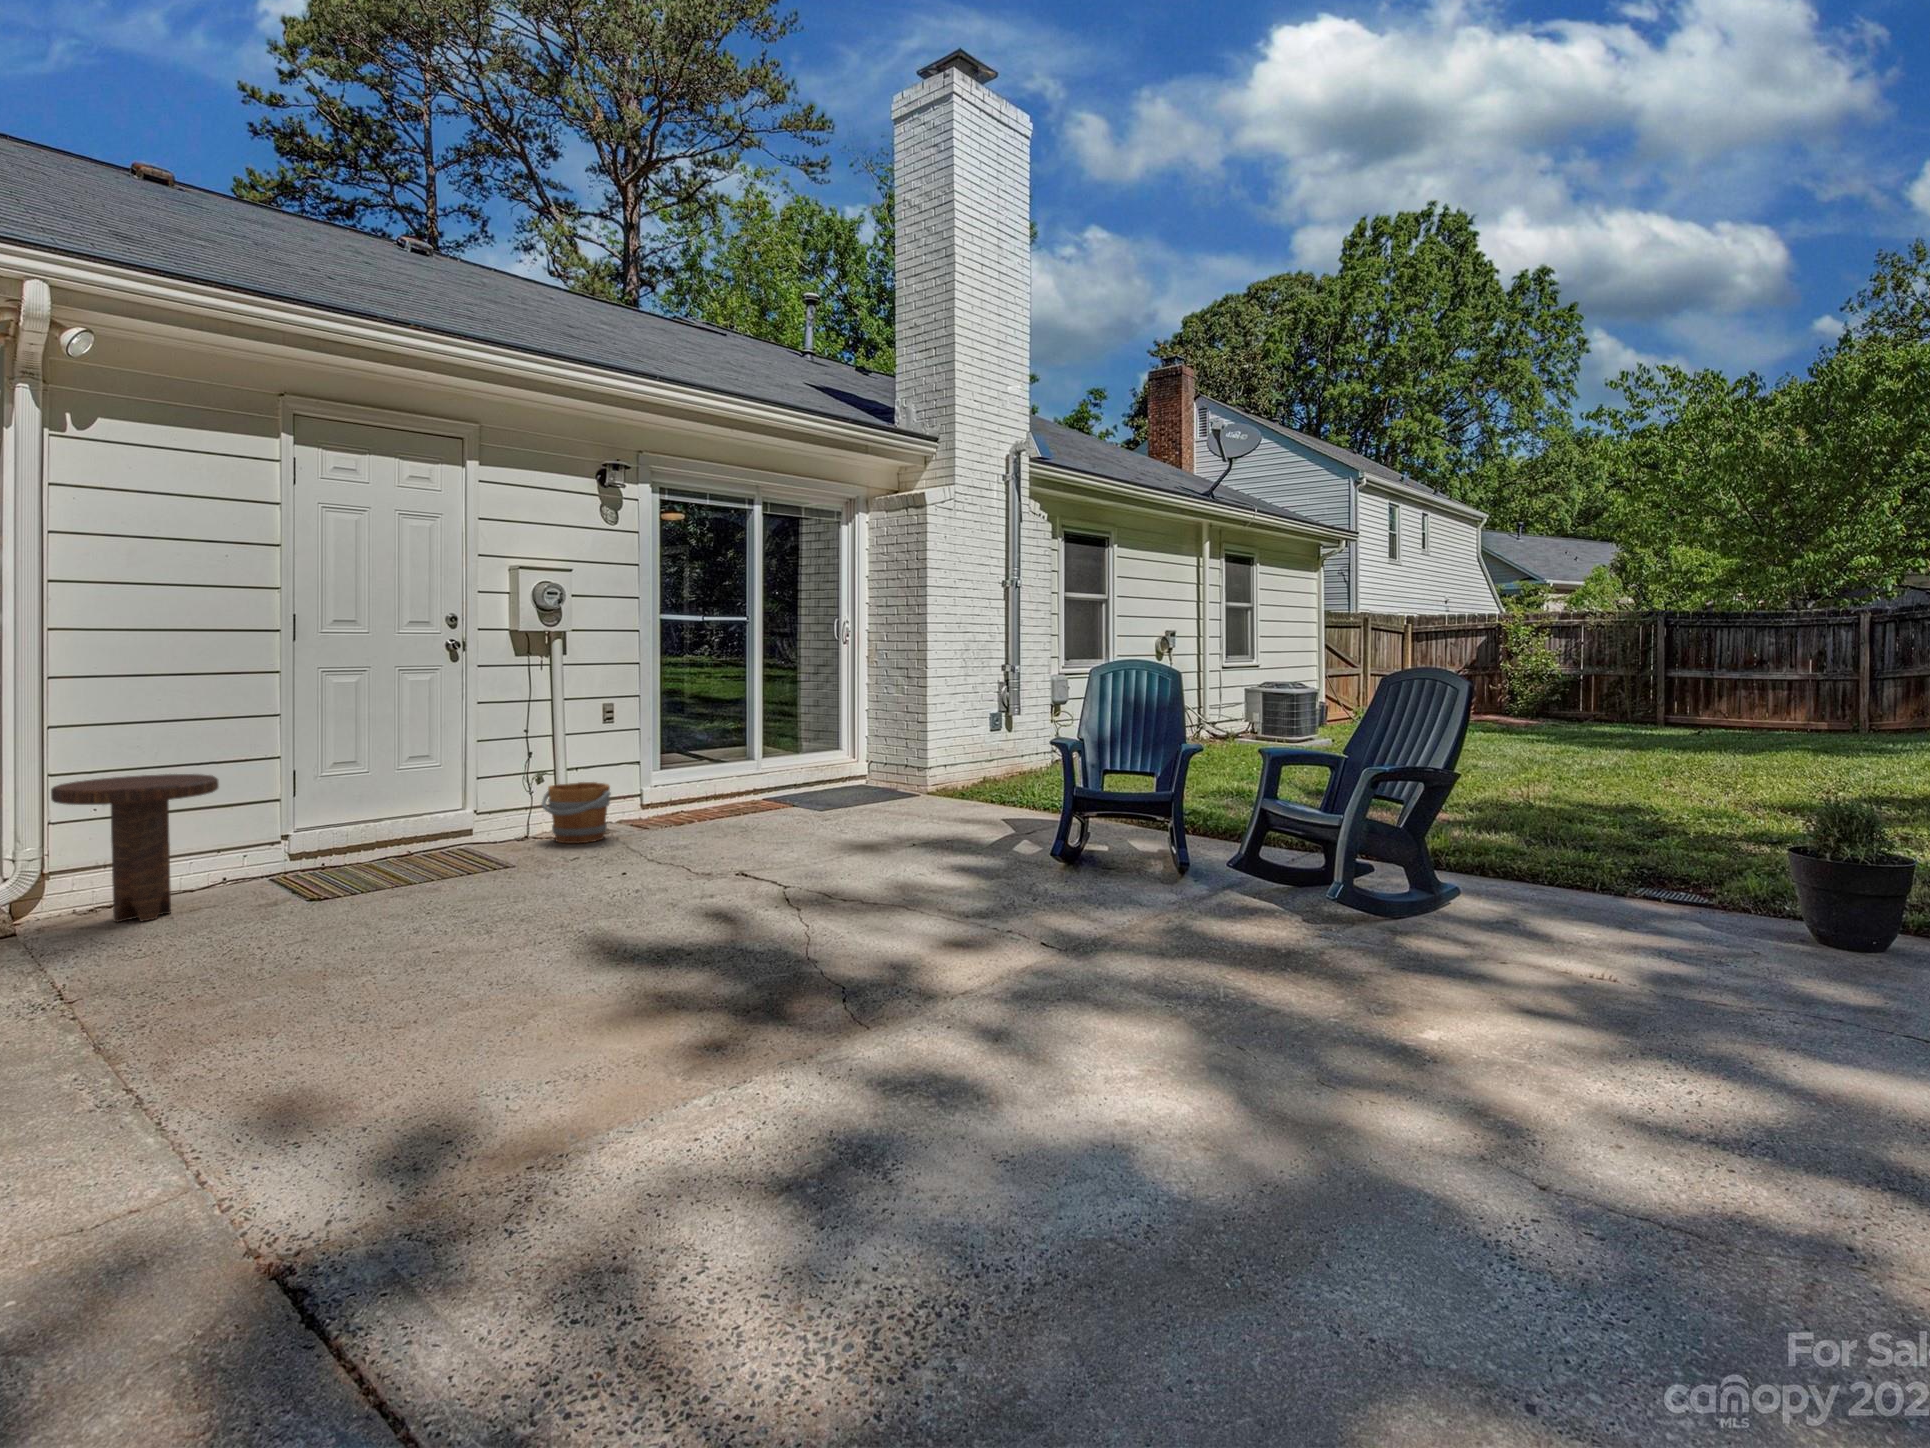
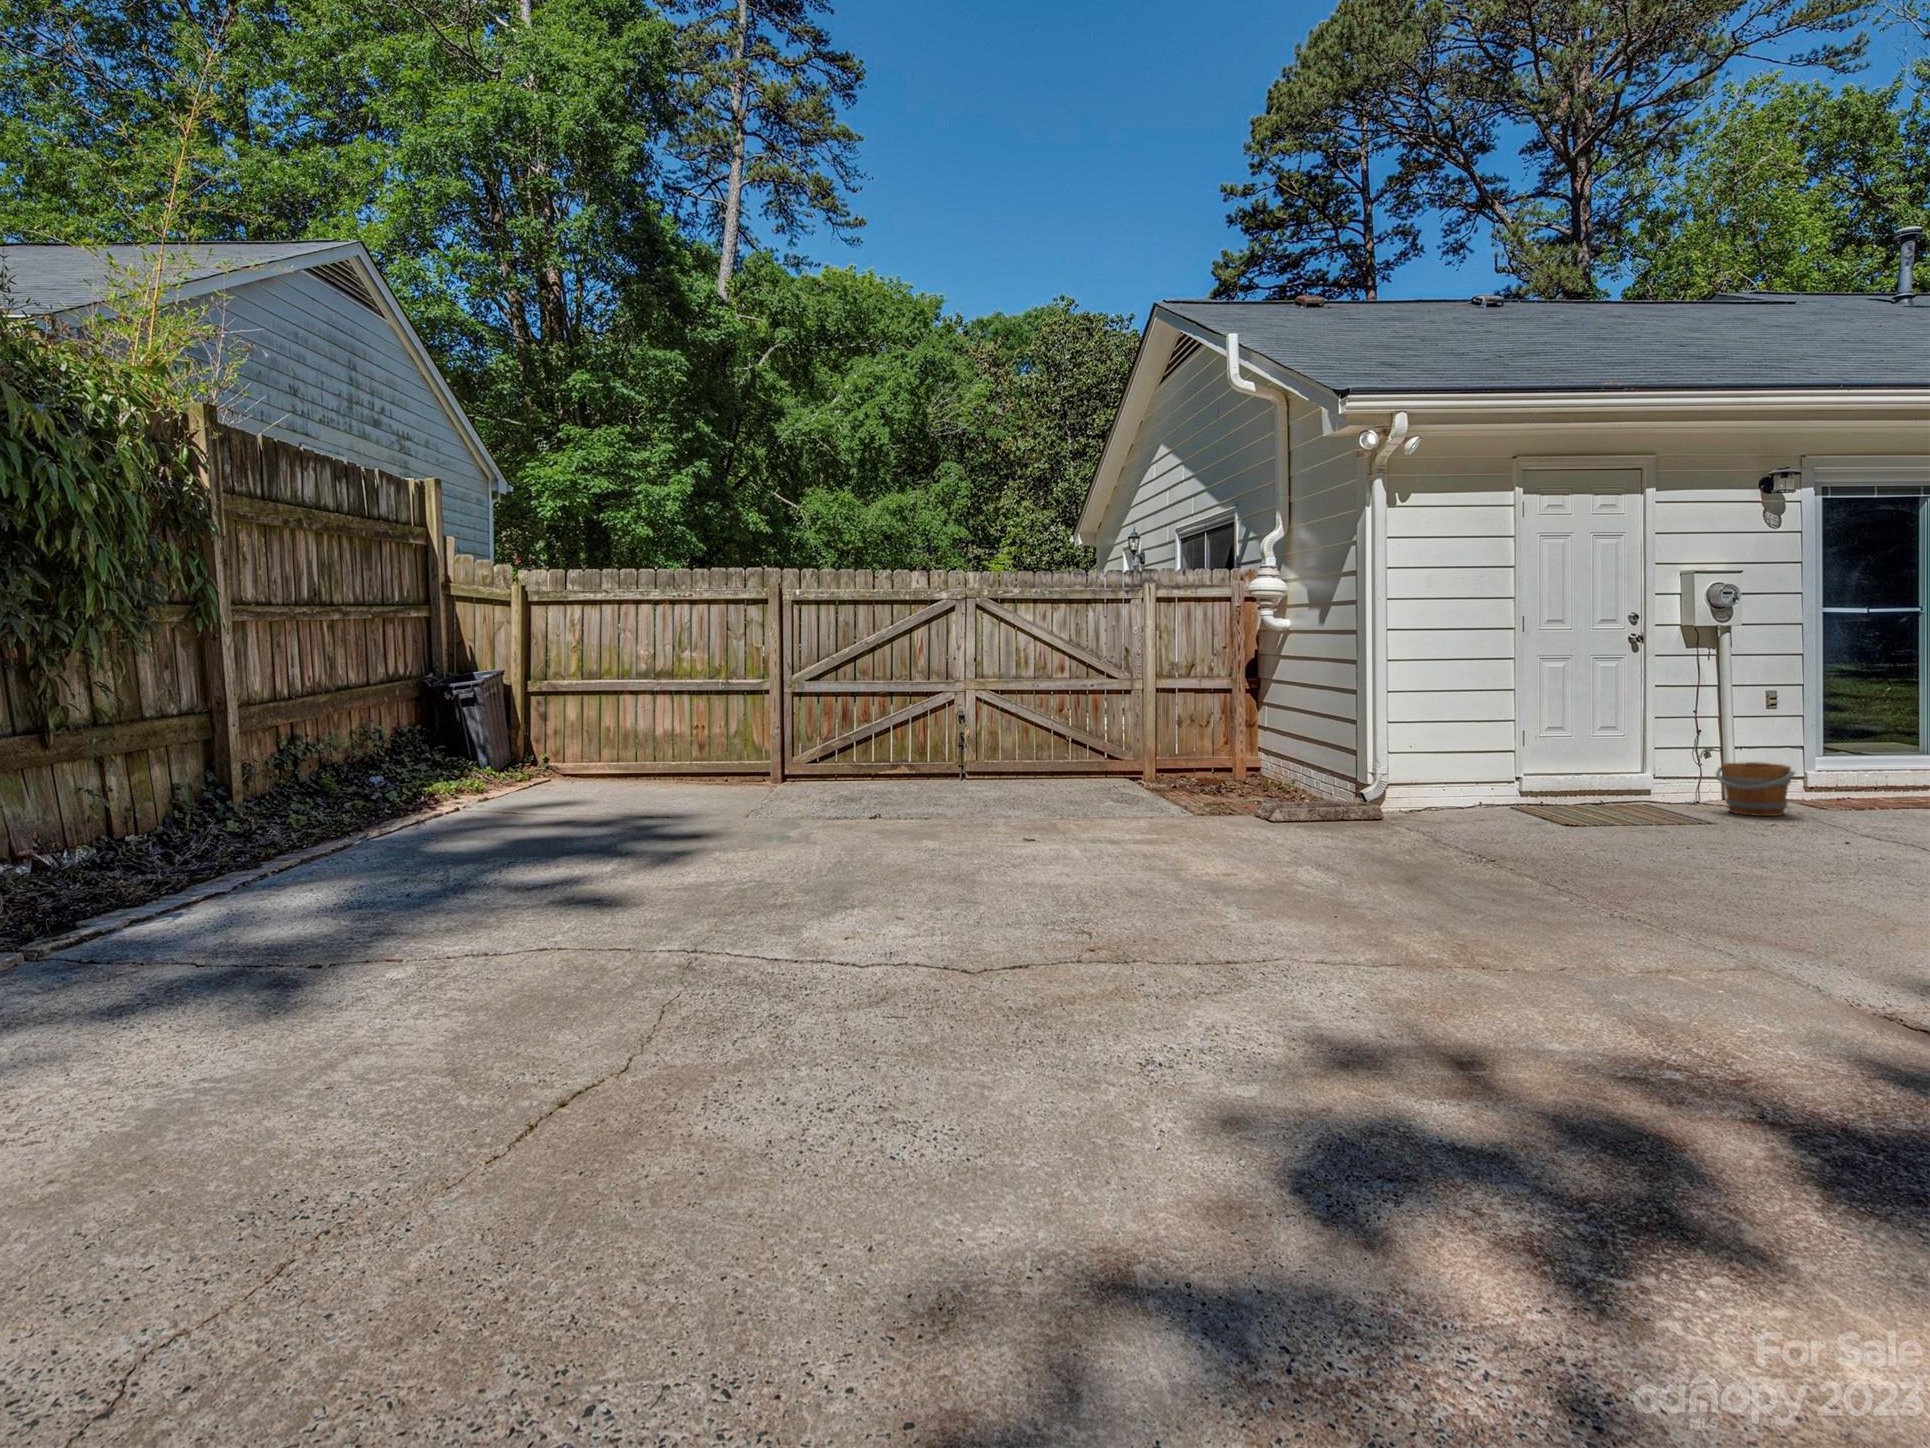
side table: present [51,774,219,922] -> none [1409,737,1510,835]

